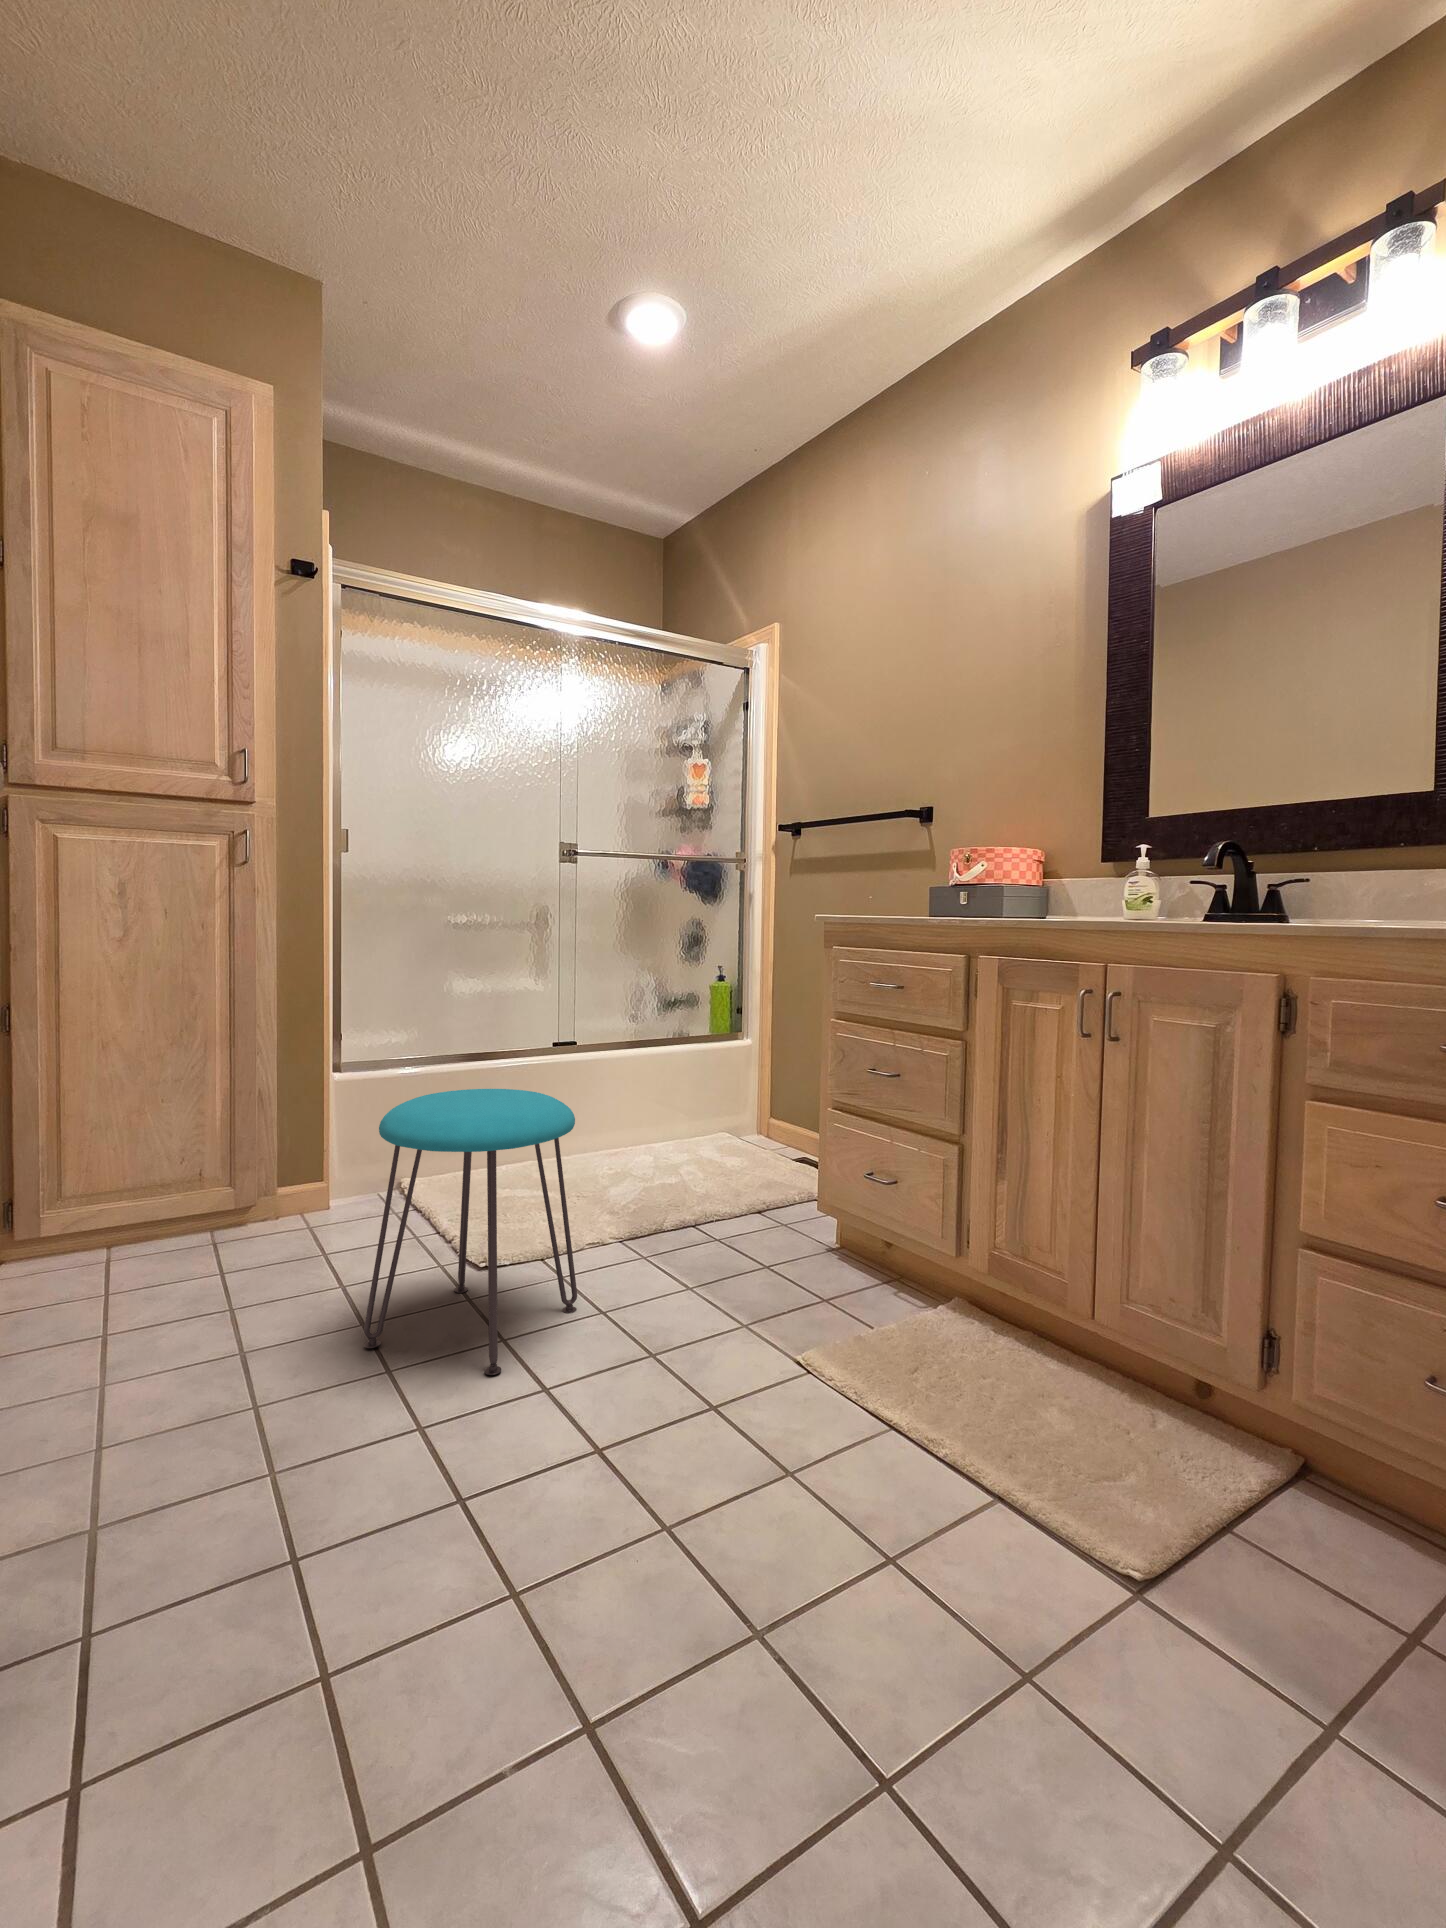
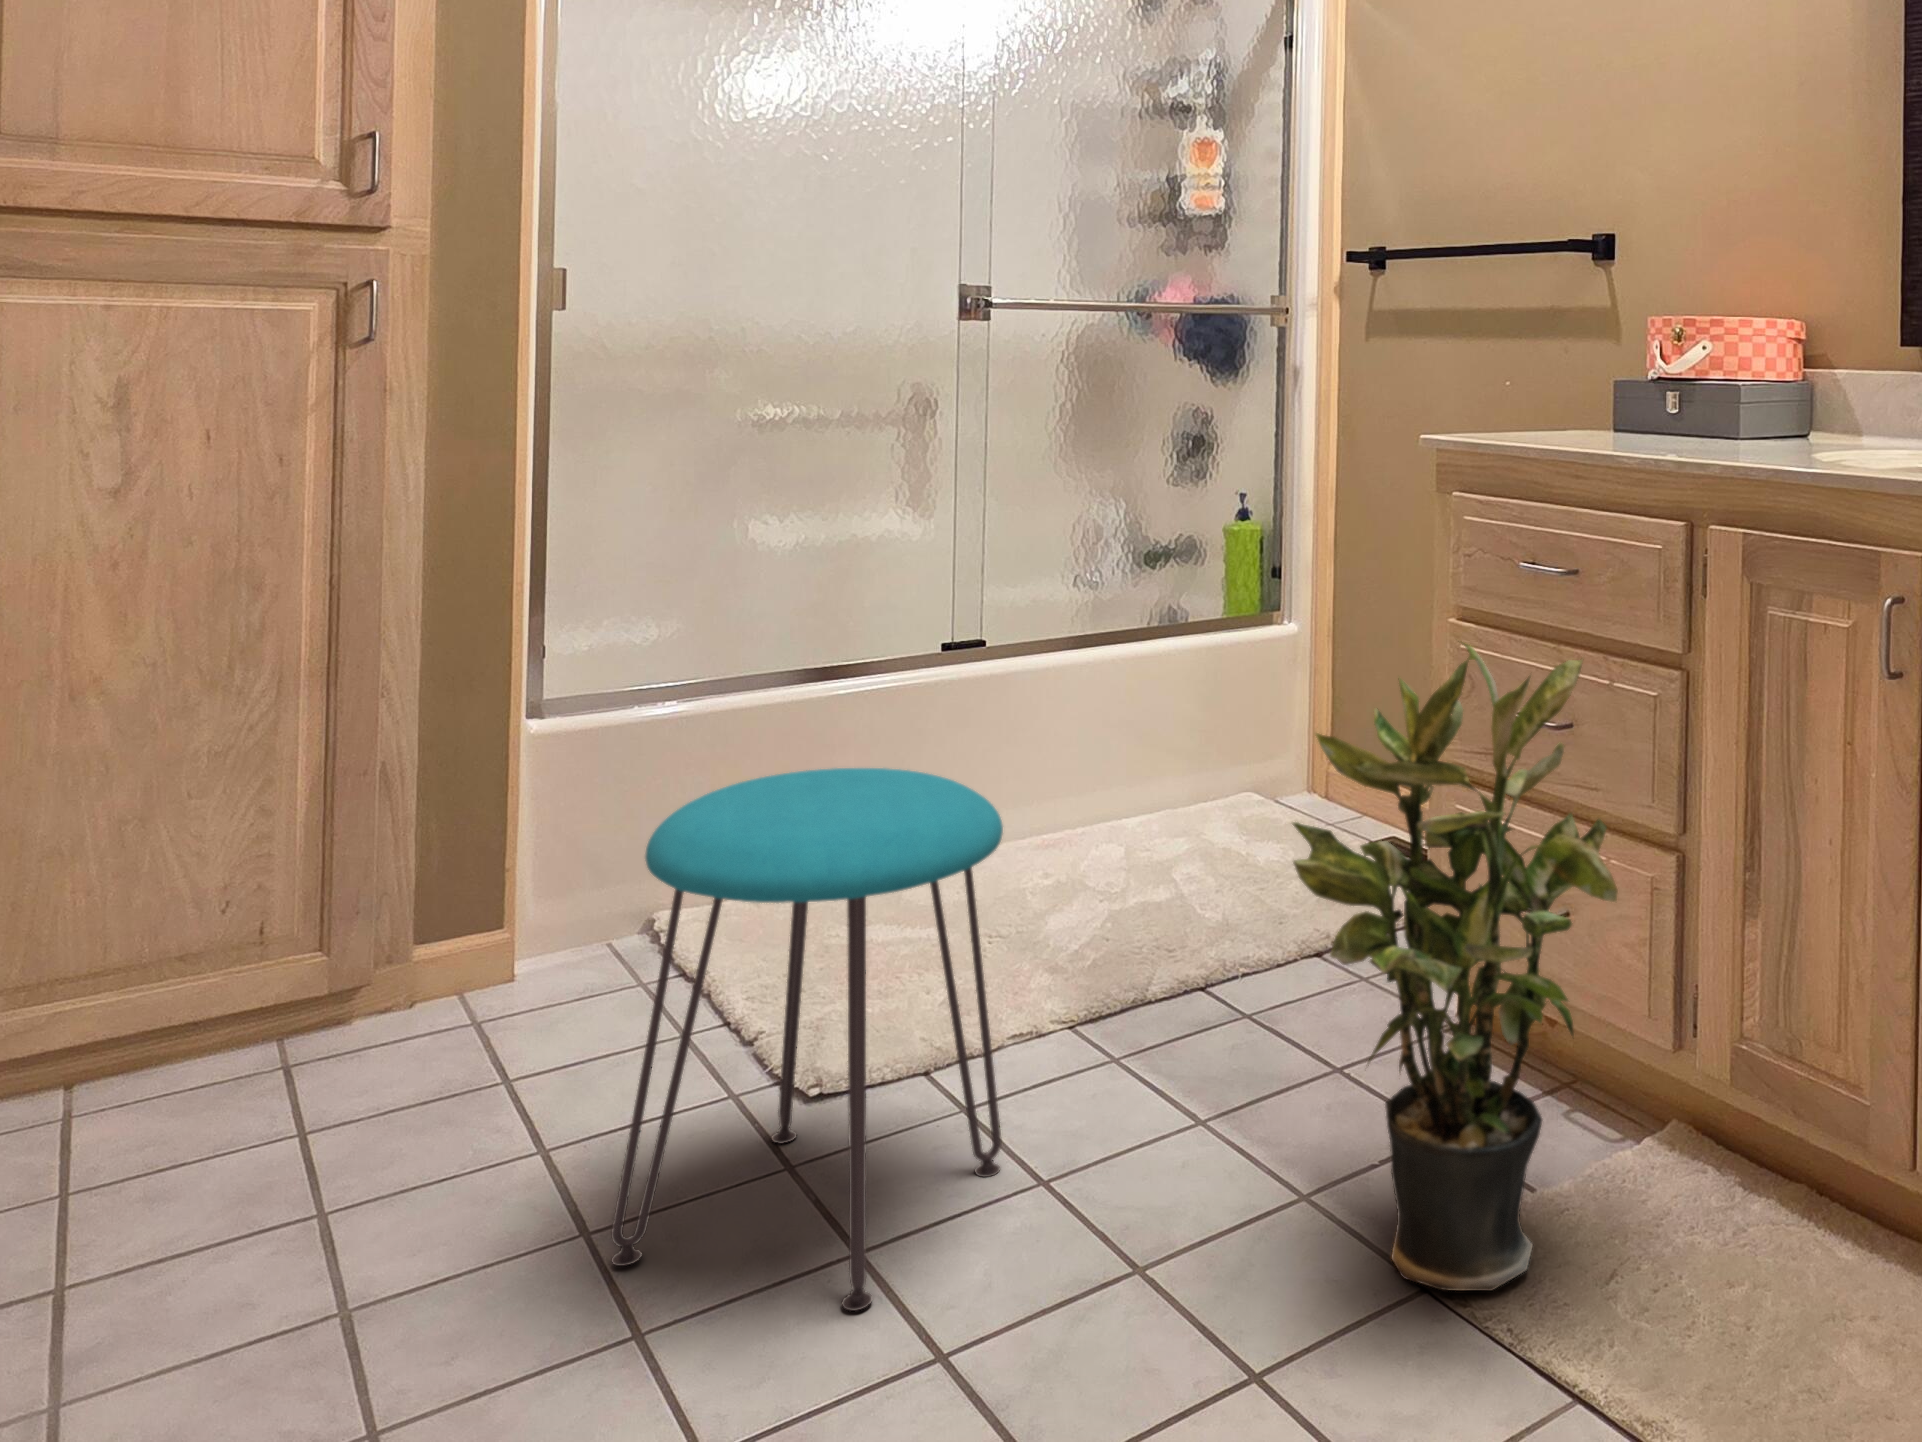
potted plant: none [732,1017,921,1381] -> present [1292,643,1618,1291]

